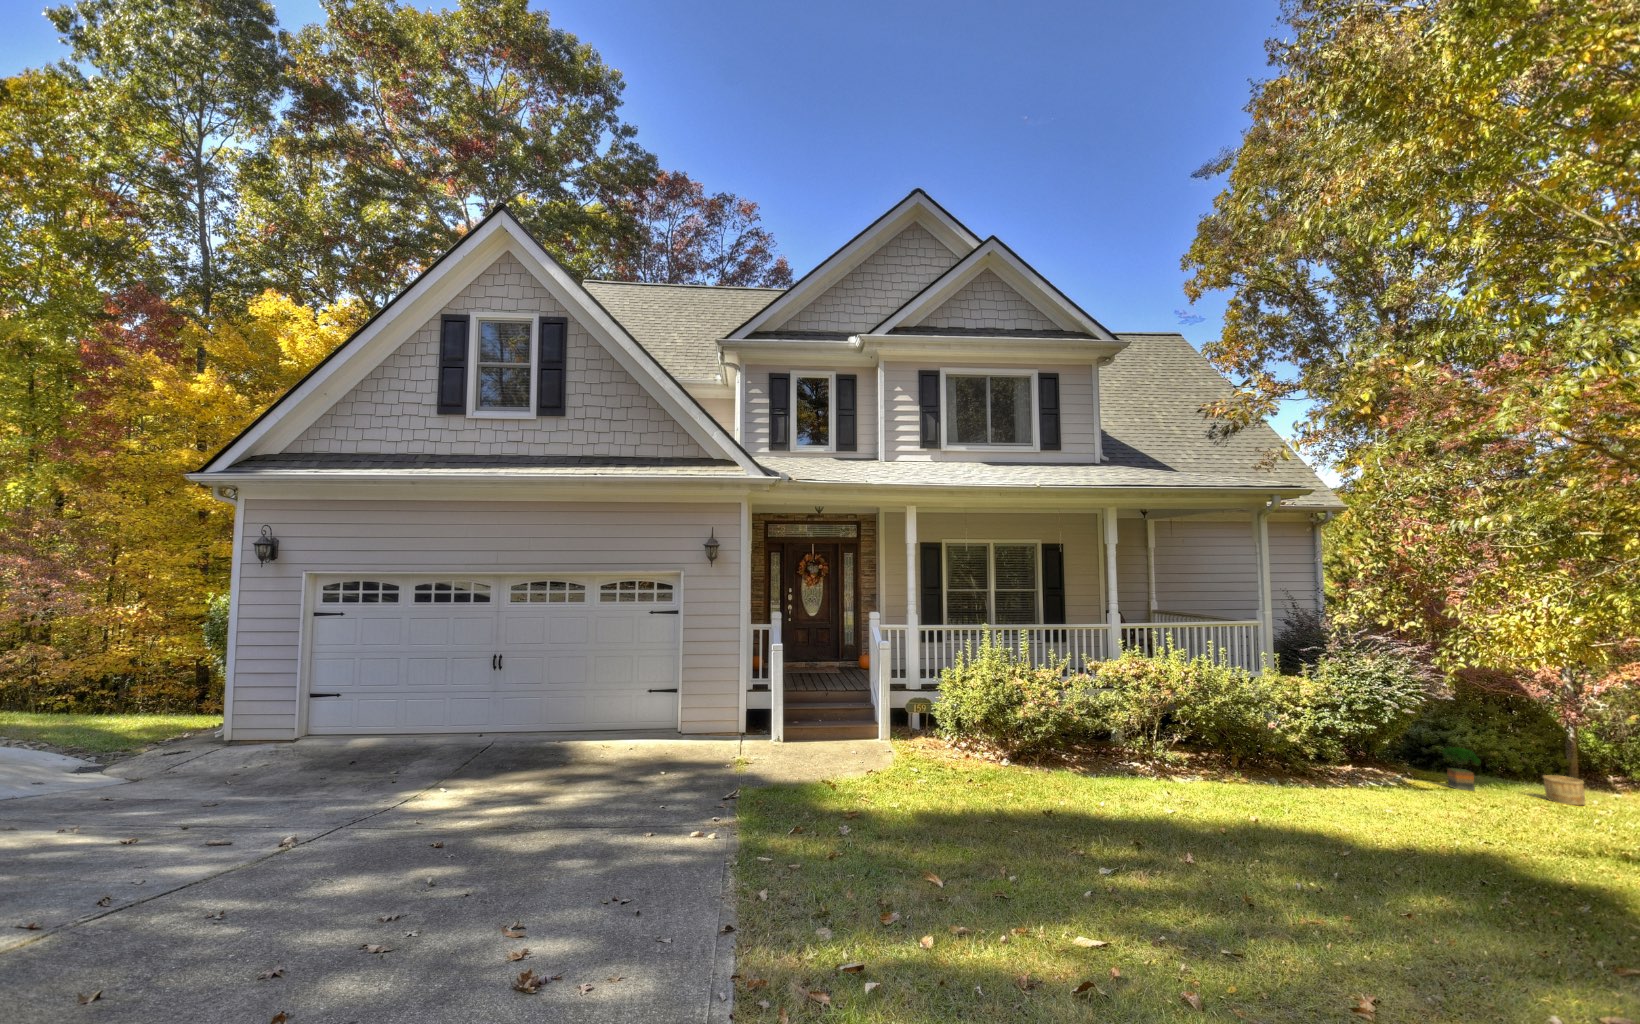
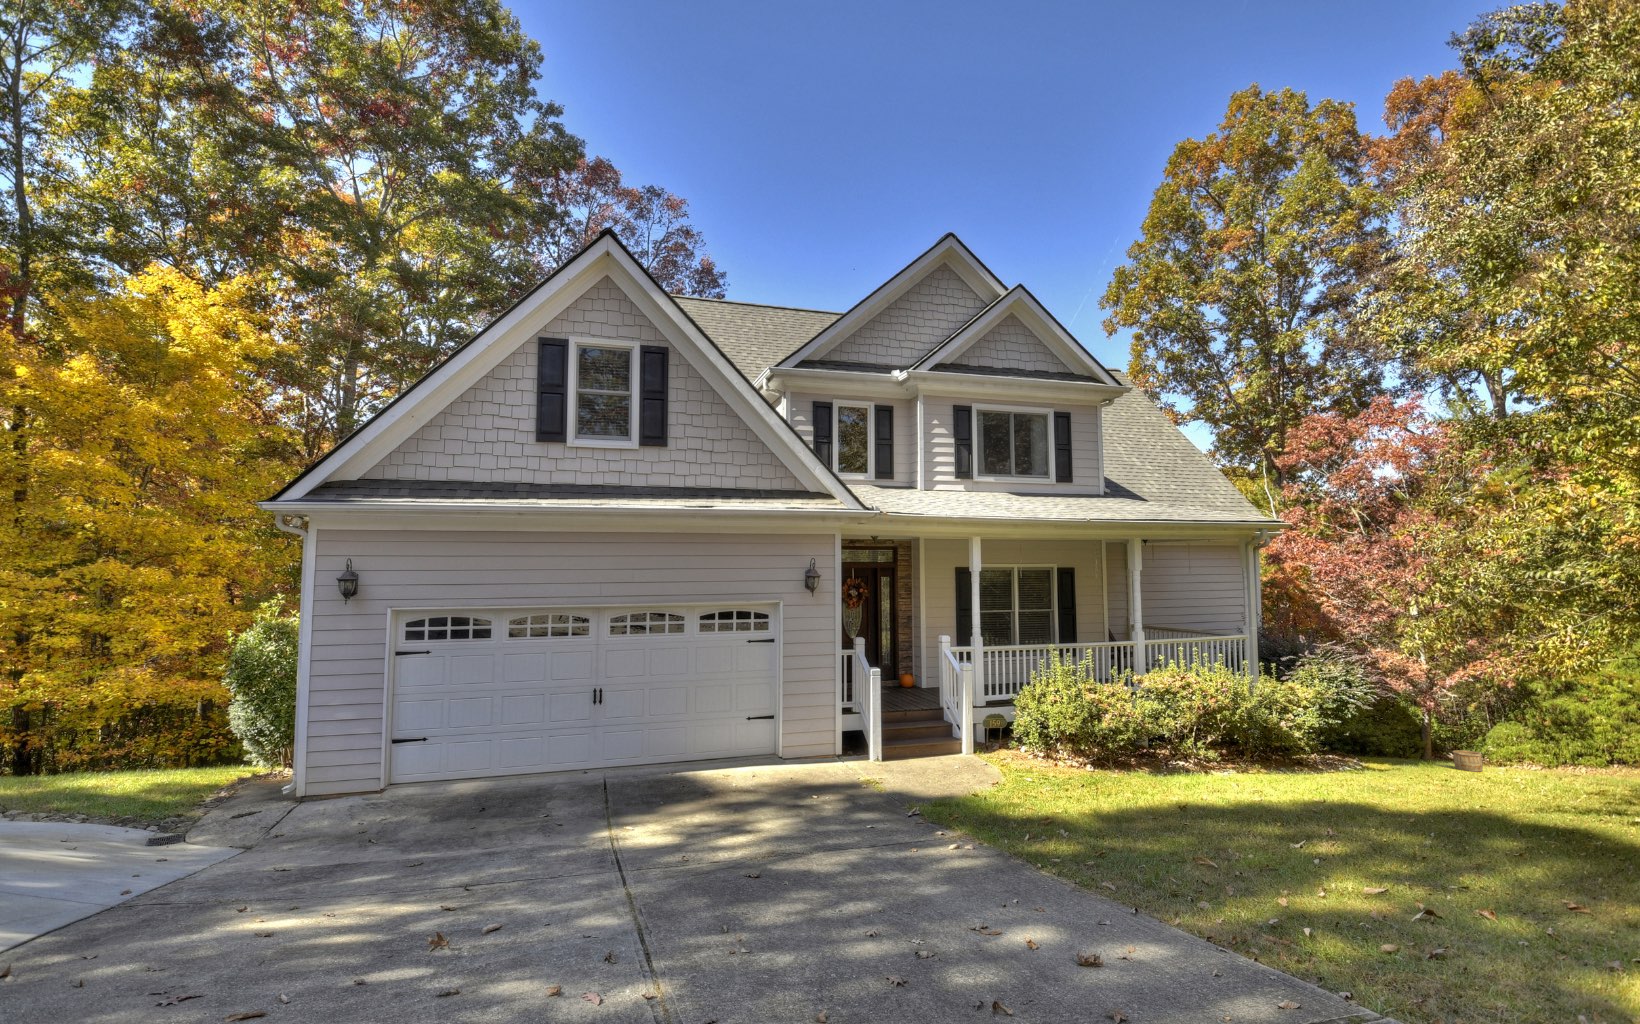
potted tree: present [1443,747,1480,791] -> none [1384,732,1415,766]

